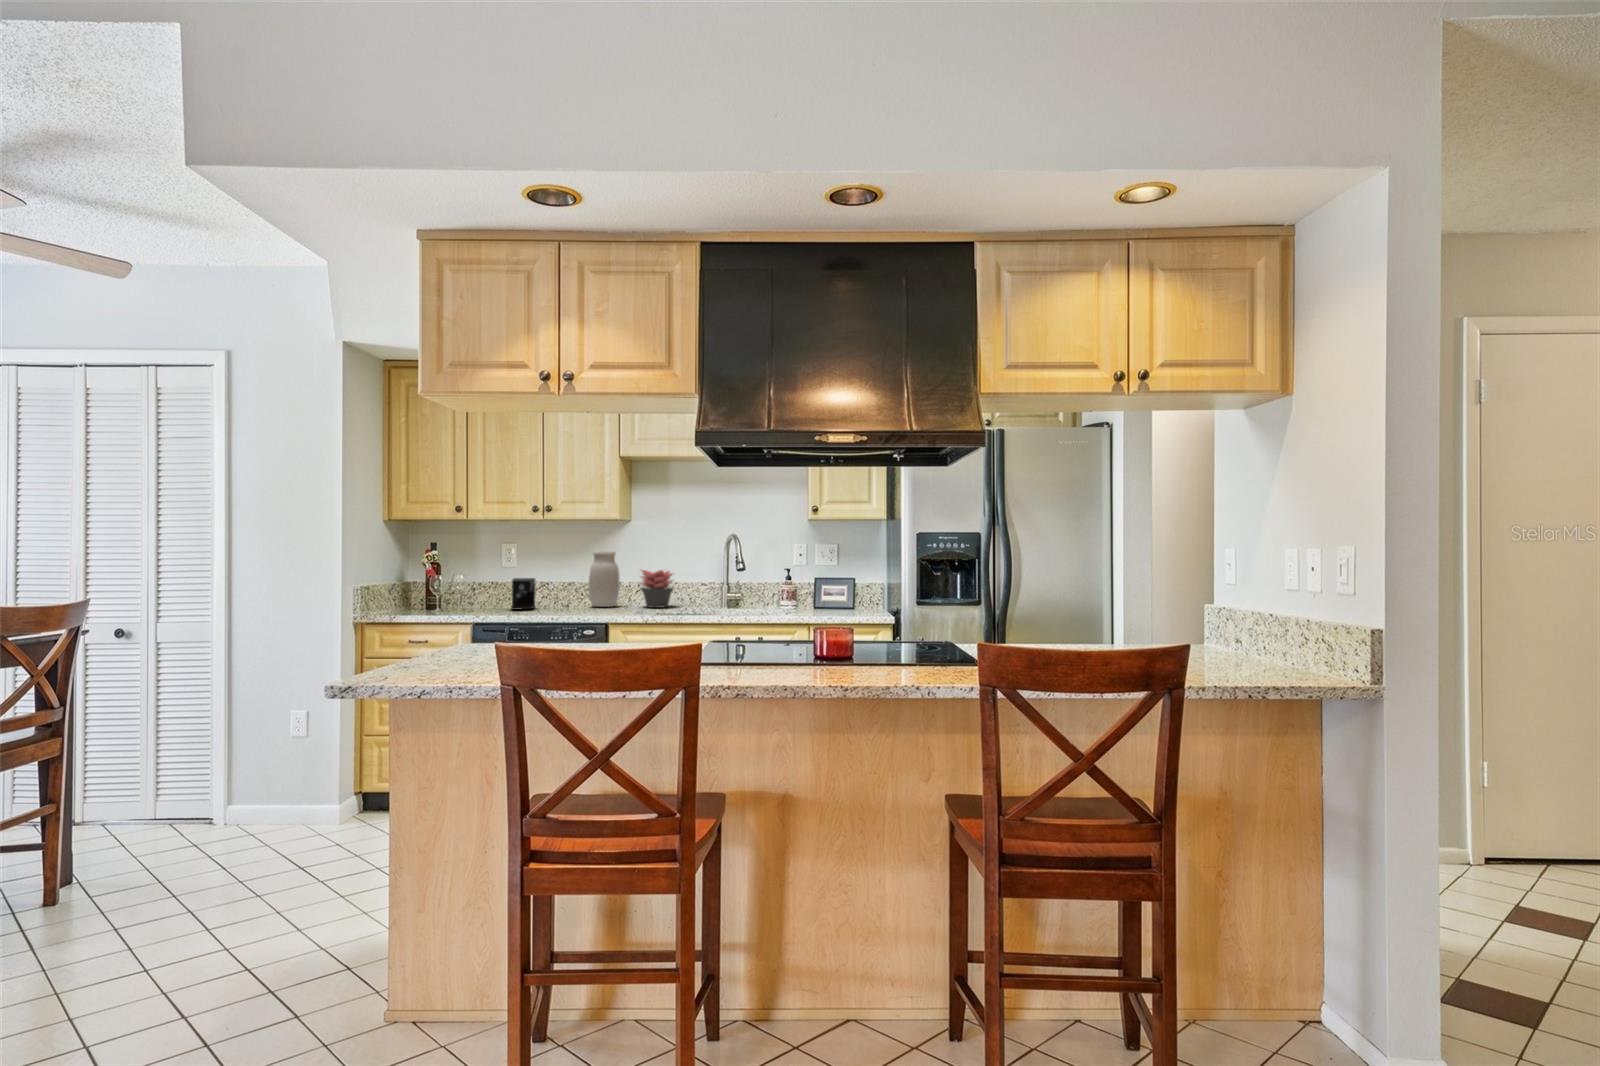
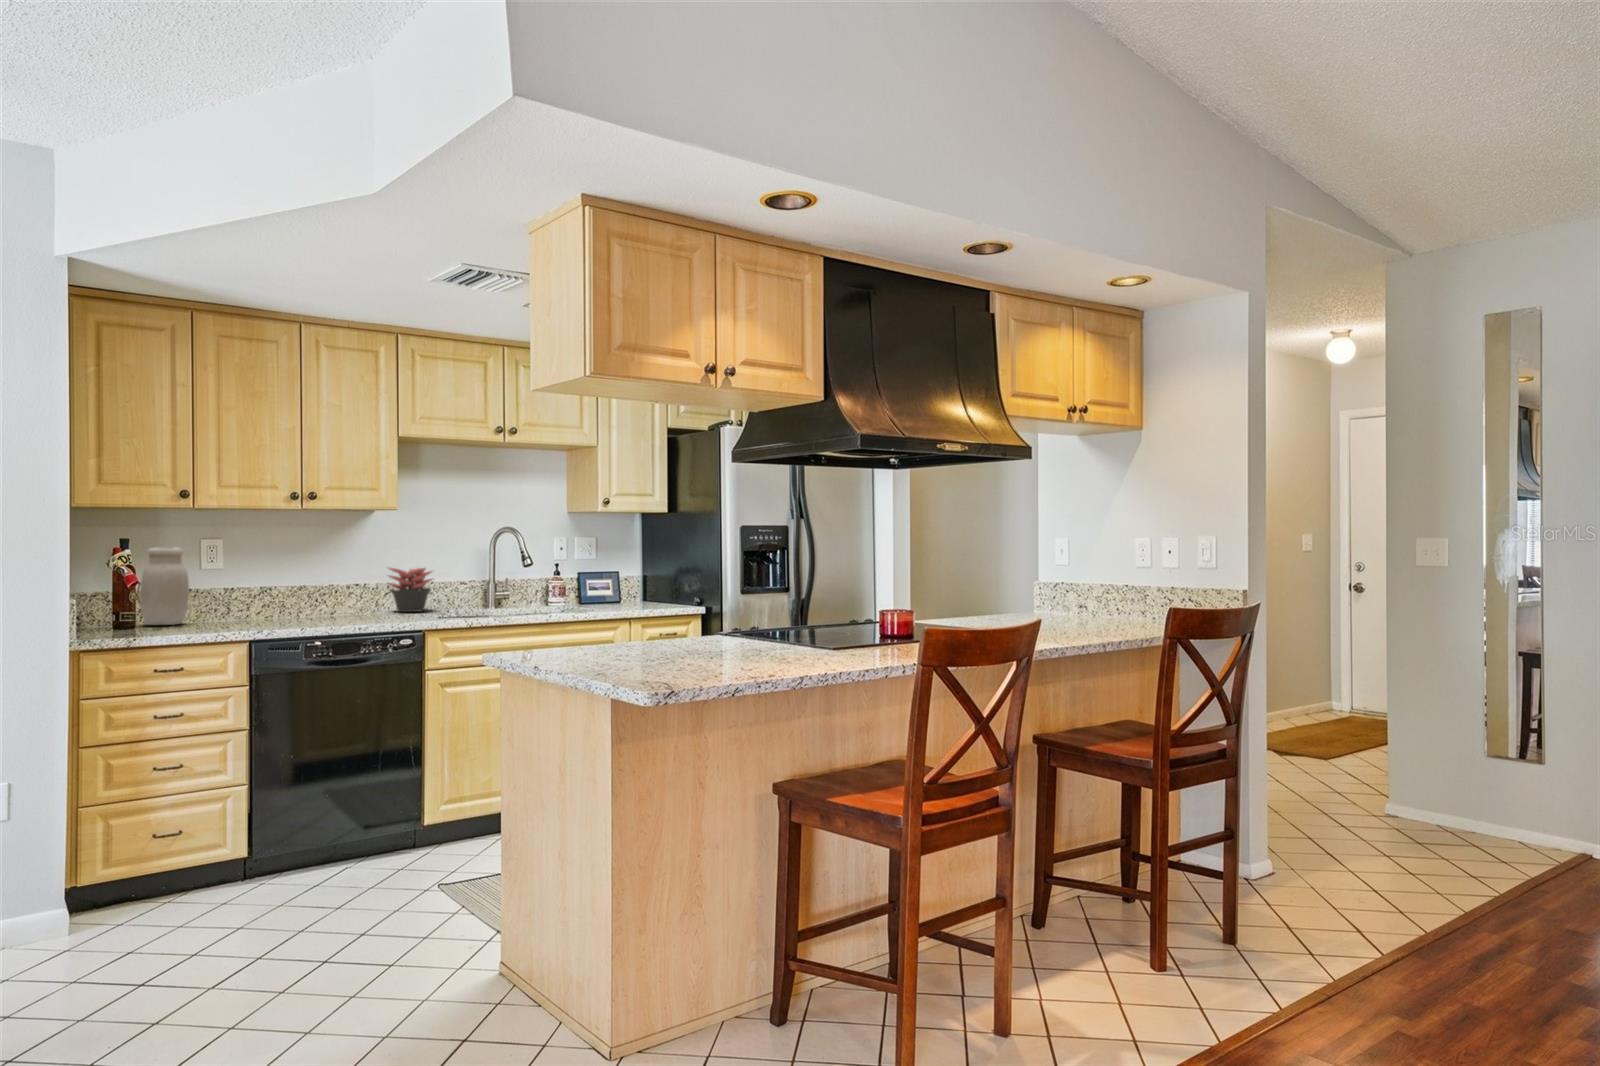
jar: present [589,550,619,607] -> present [140,547,189,625]
coffee maker: present [511,578,536,610] -> none [225,582,294,623]

